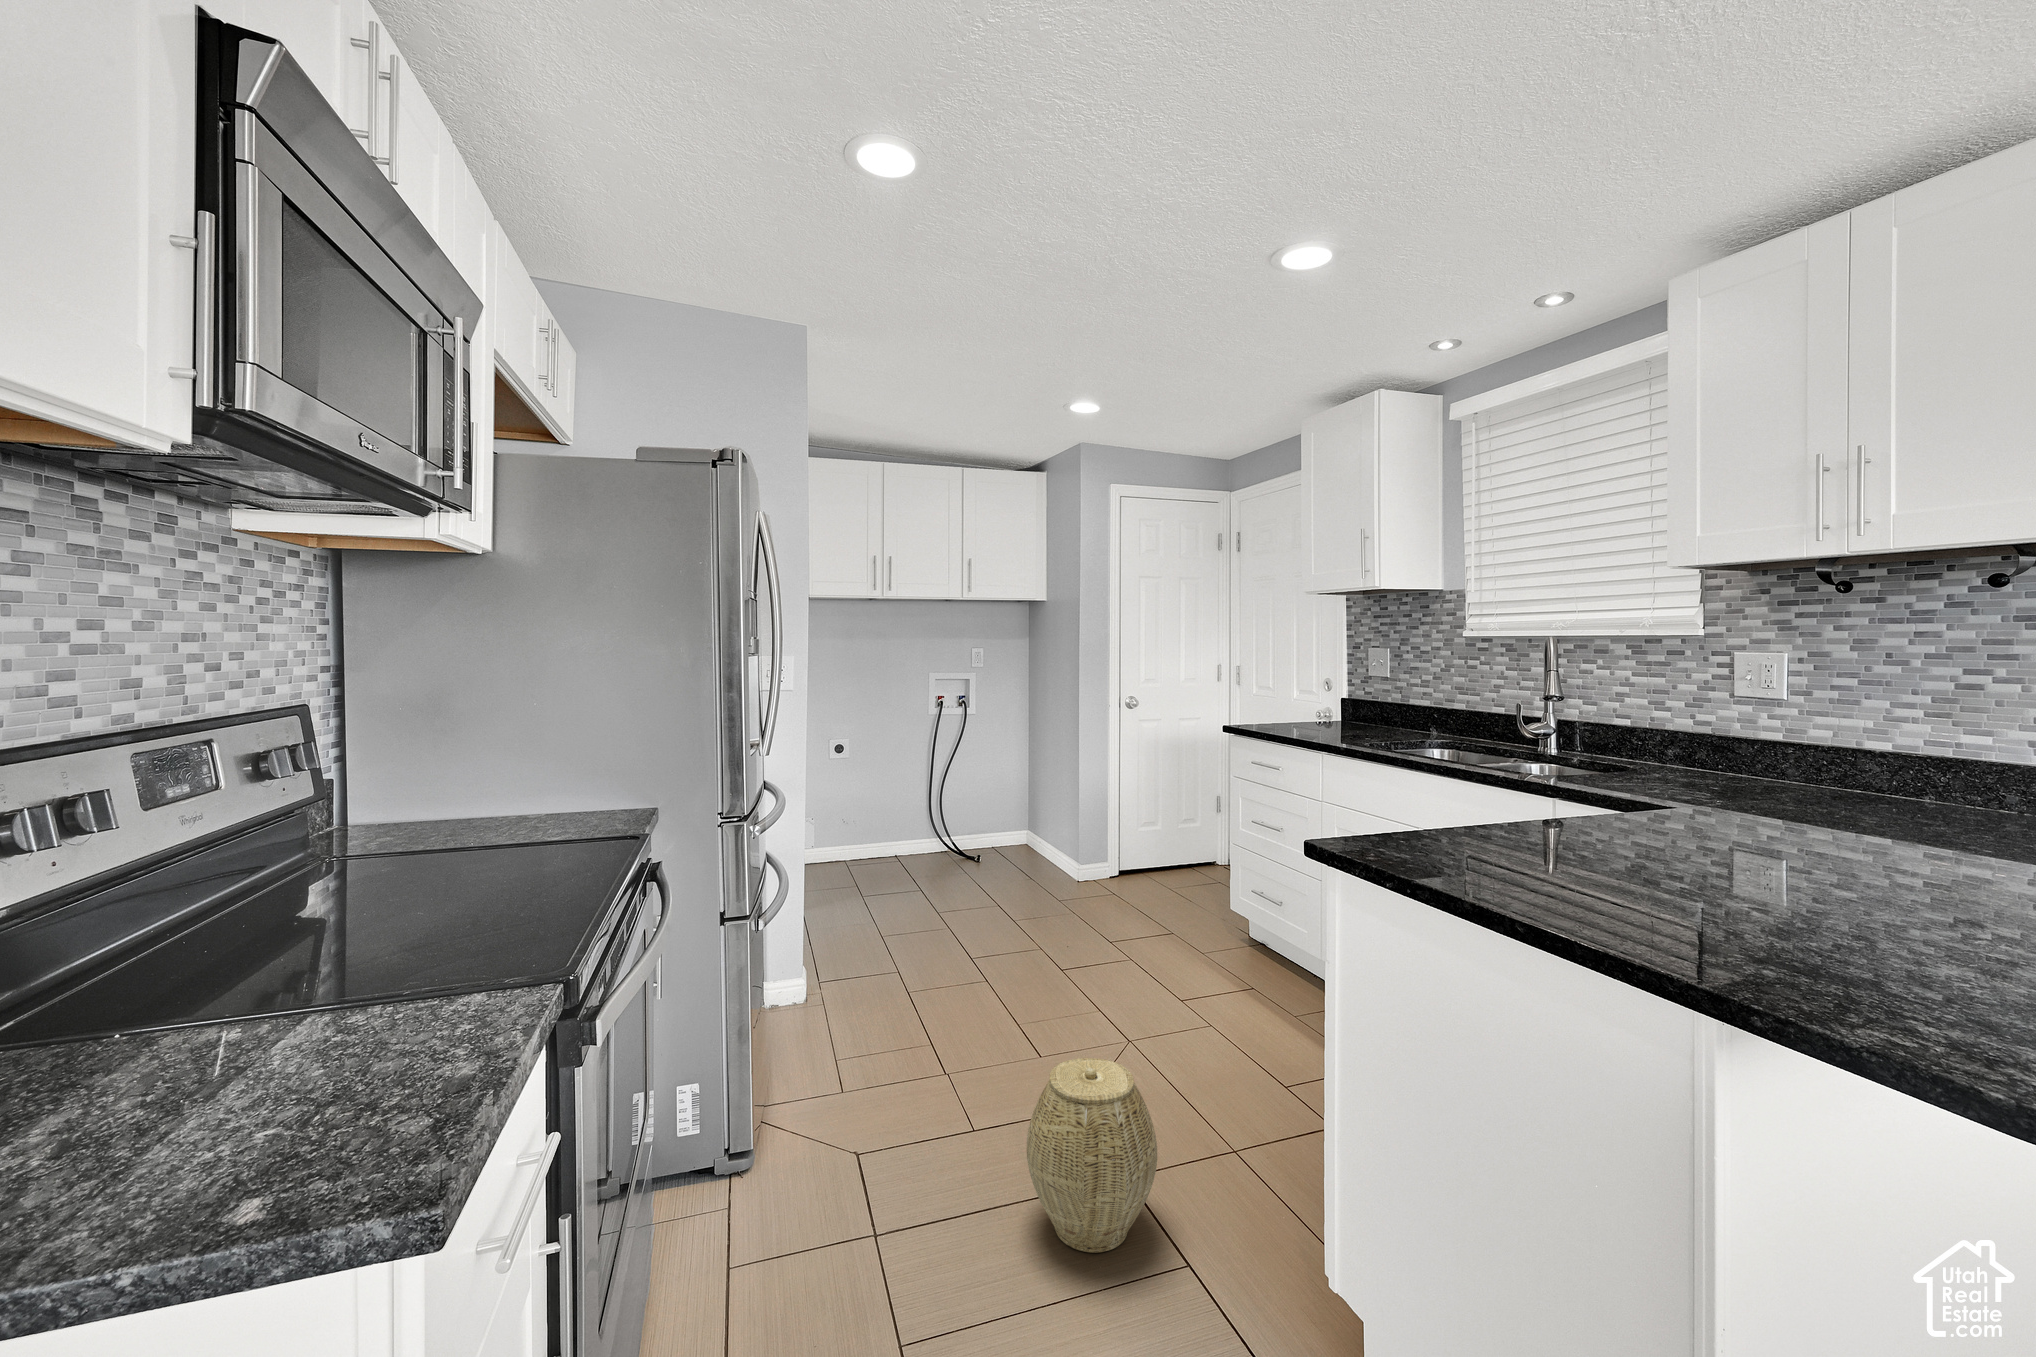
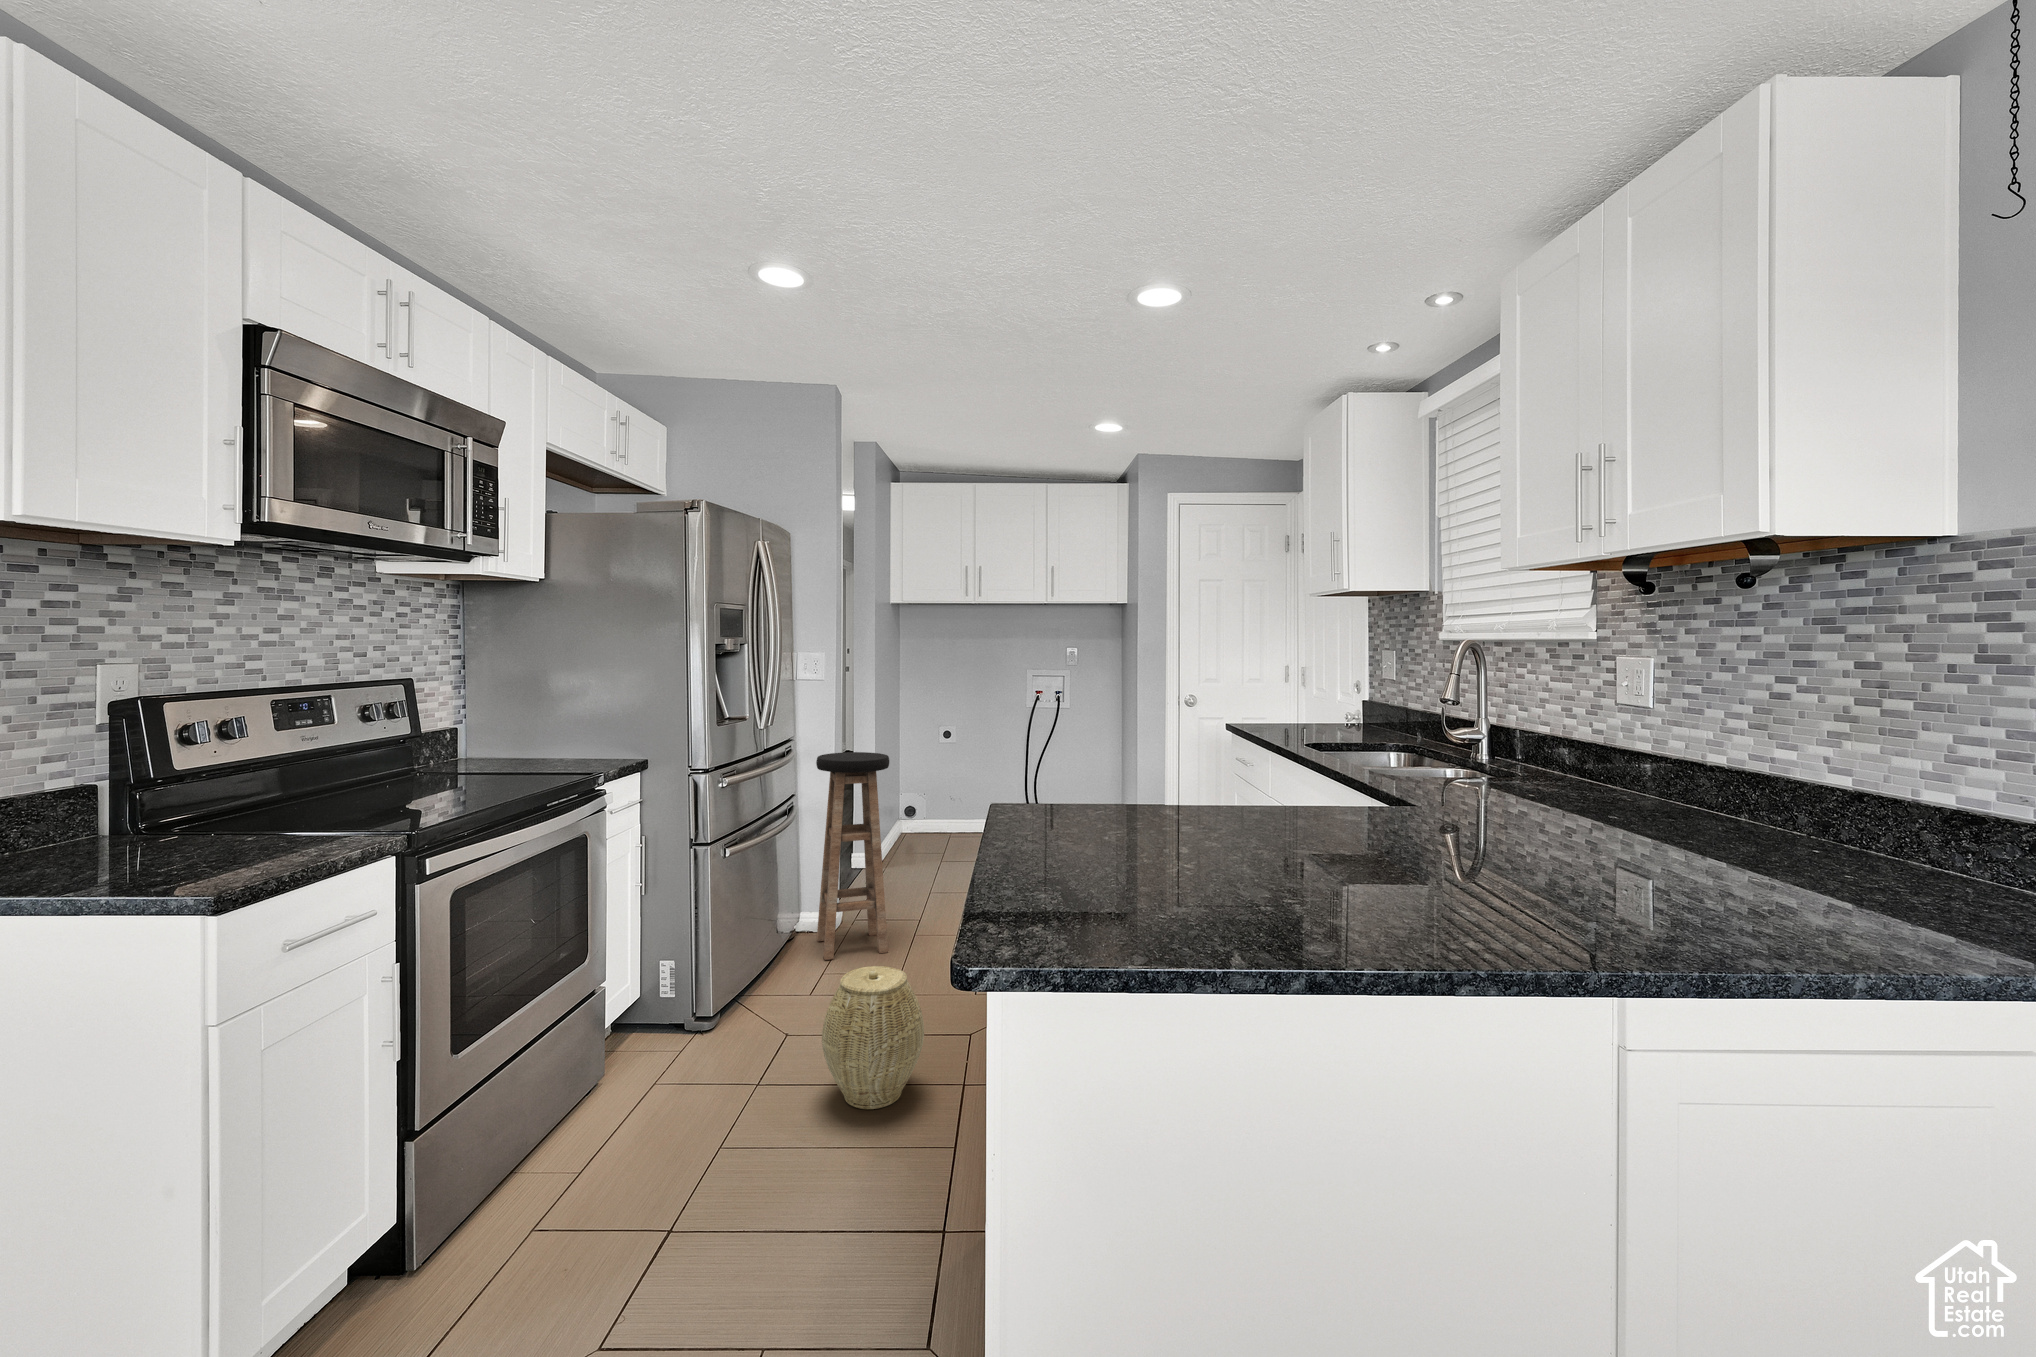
bar stool: none [814,781,920,1051] -> present [816,752,889,960]

